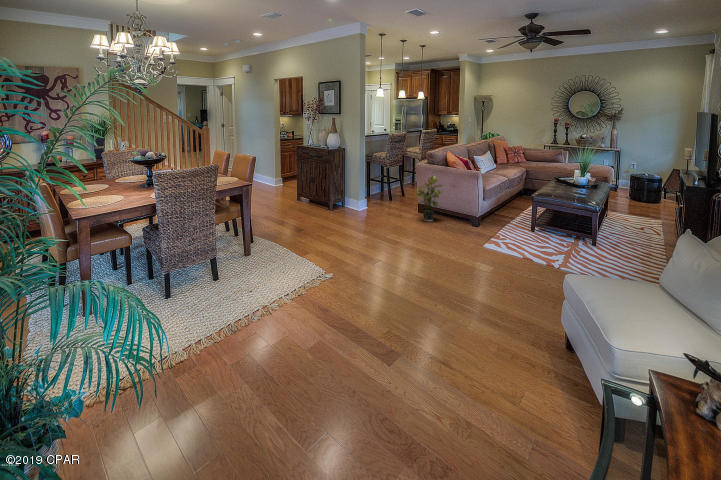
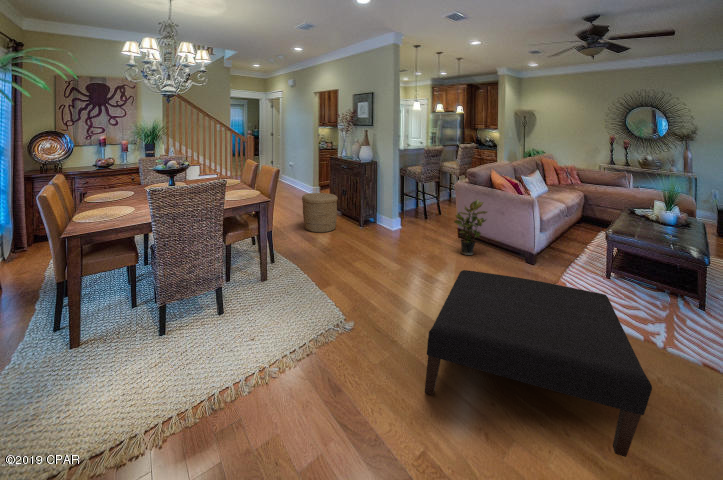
woven basket: none [285,177,316,211] -> present [302,193,338,232]
ottoman: none [395,222,518,311] -> present [425,270,652,457]

